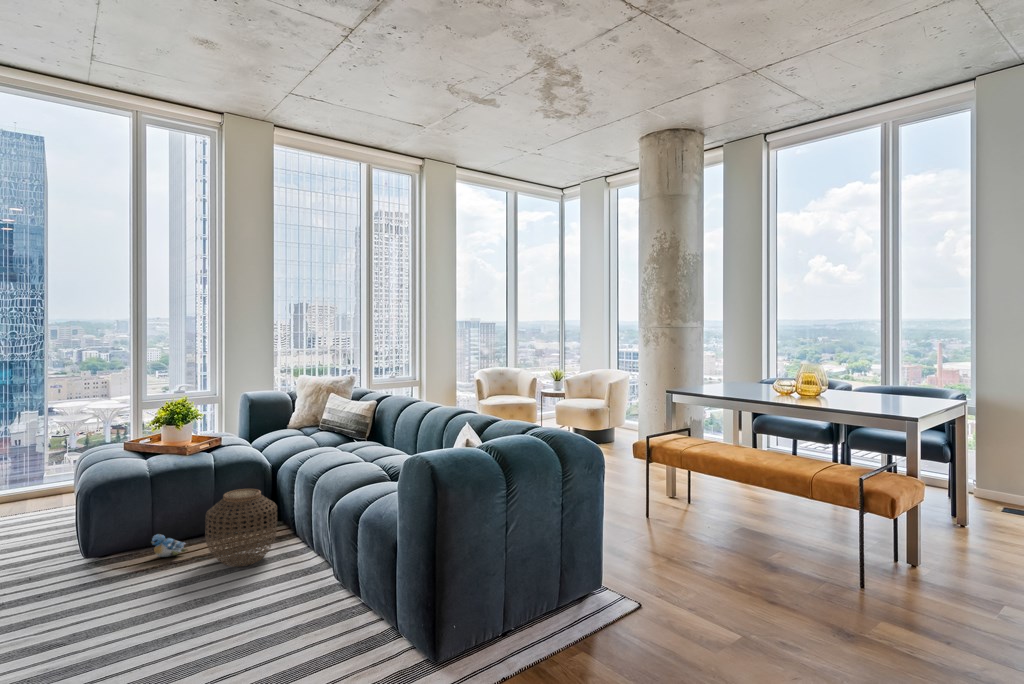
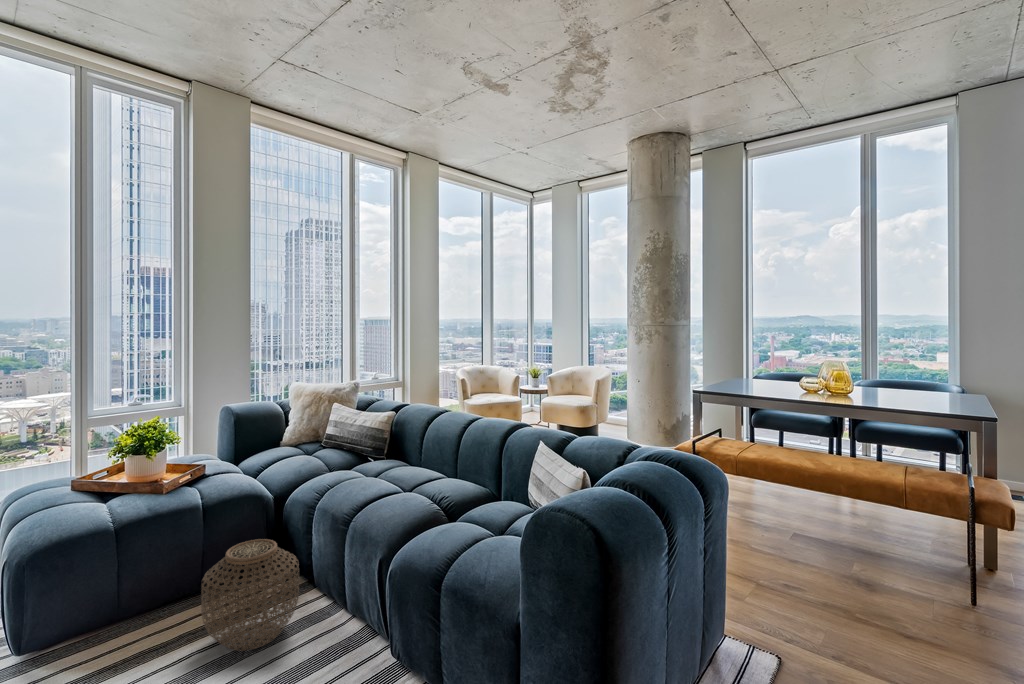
plush toy: present [151,534,187,557] -> none [117,611,172,643]

